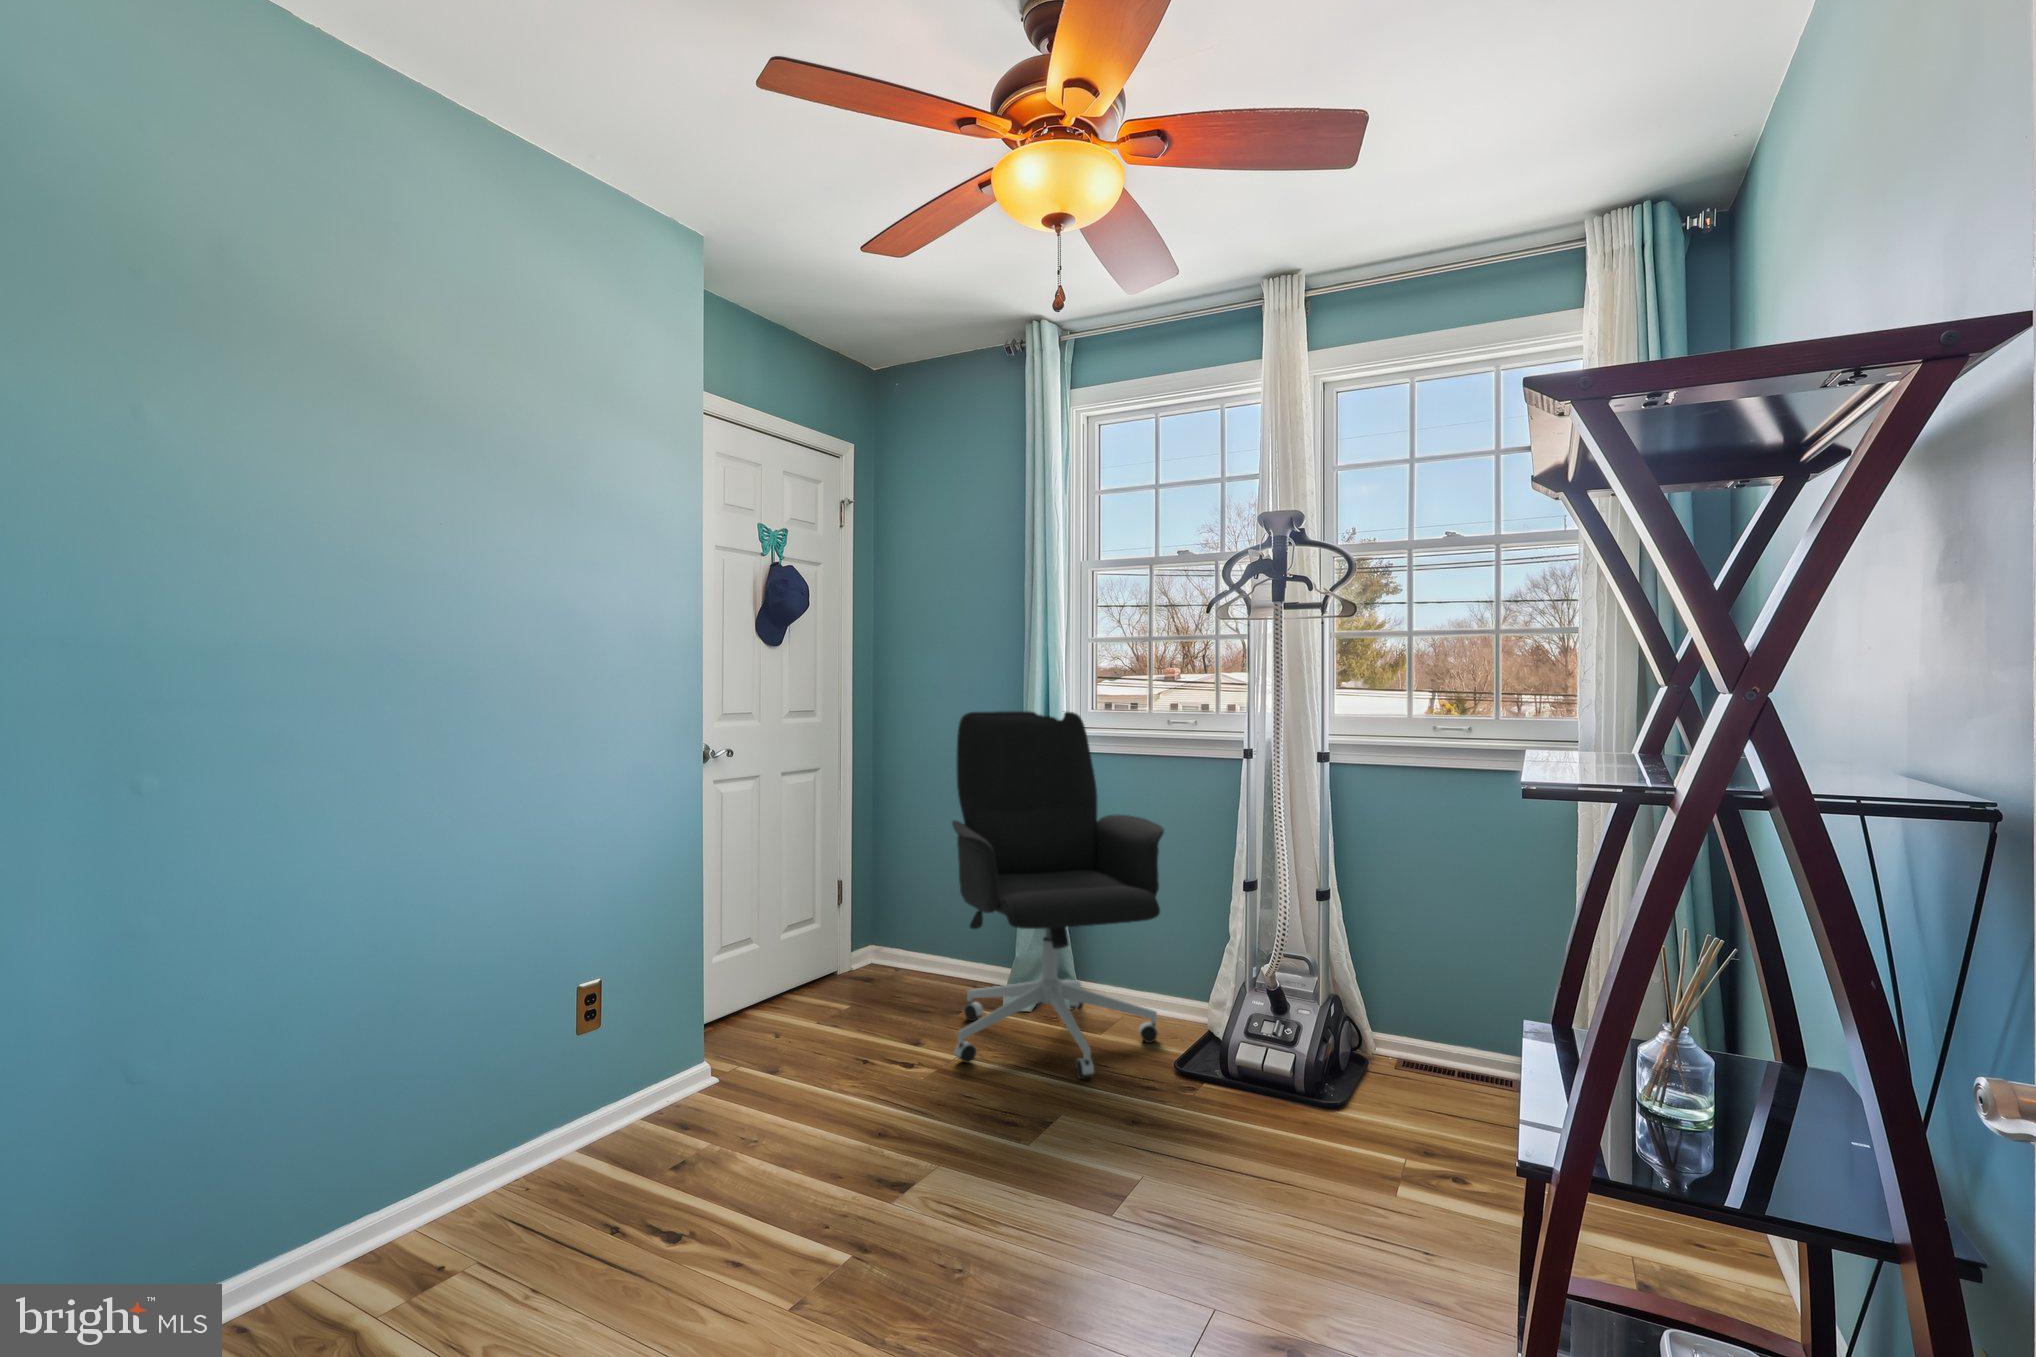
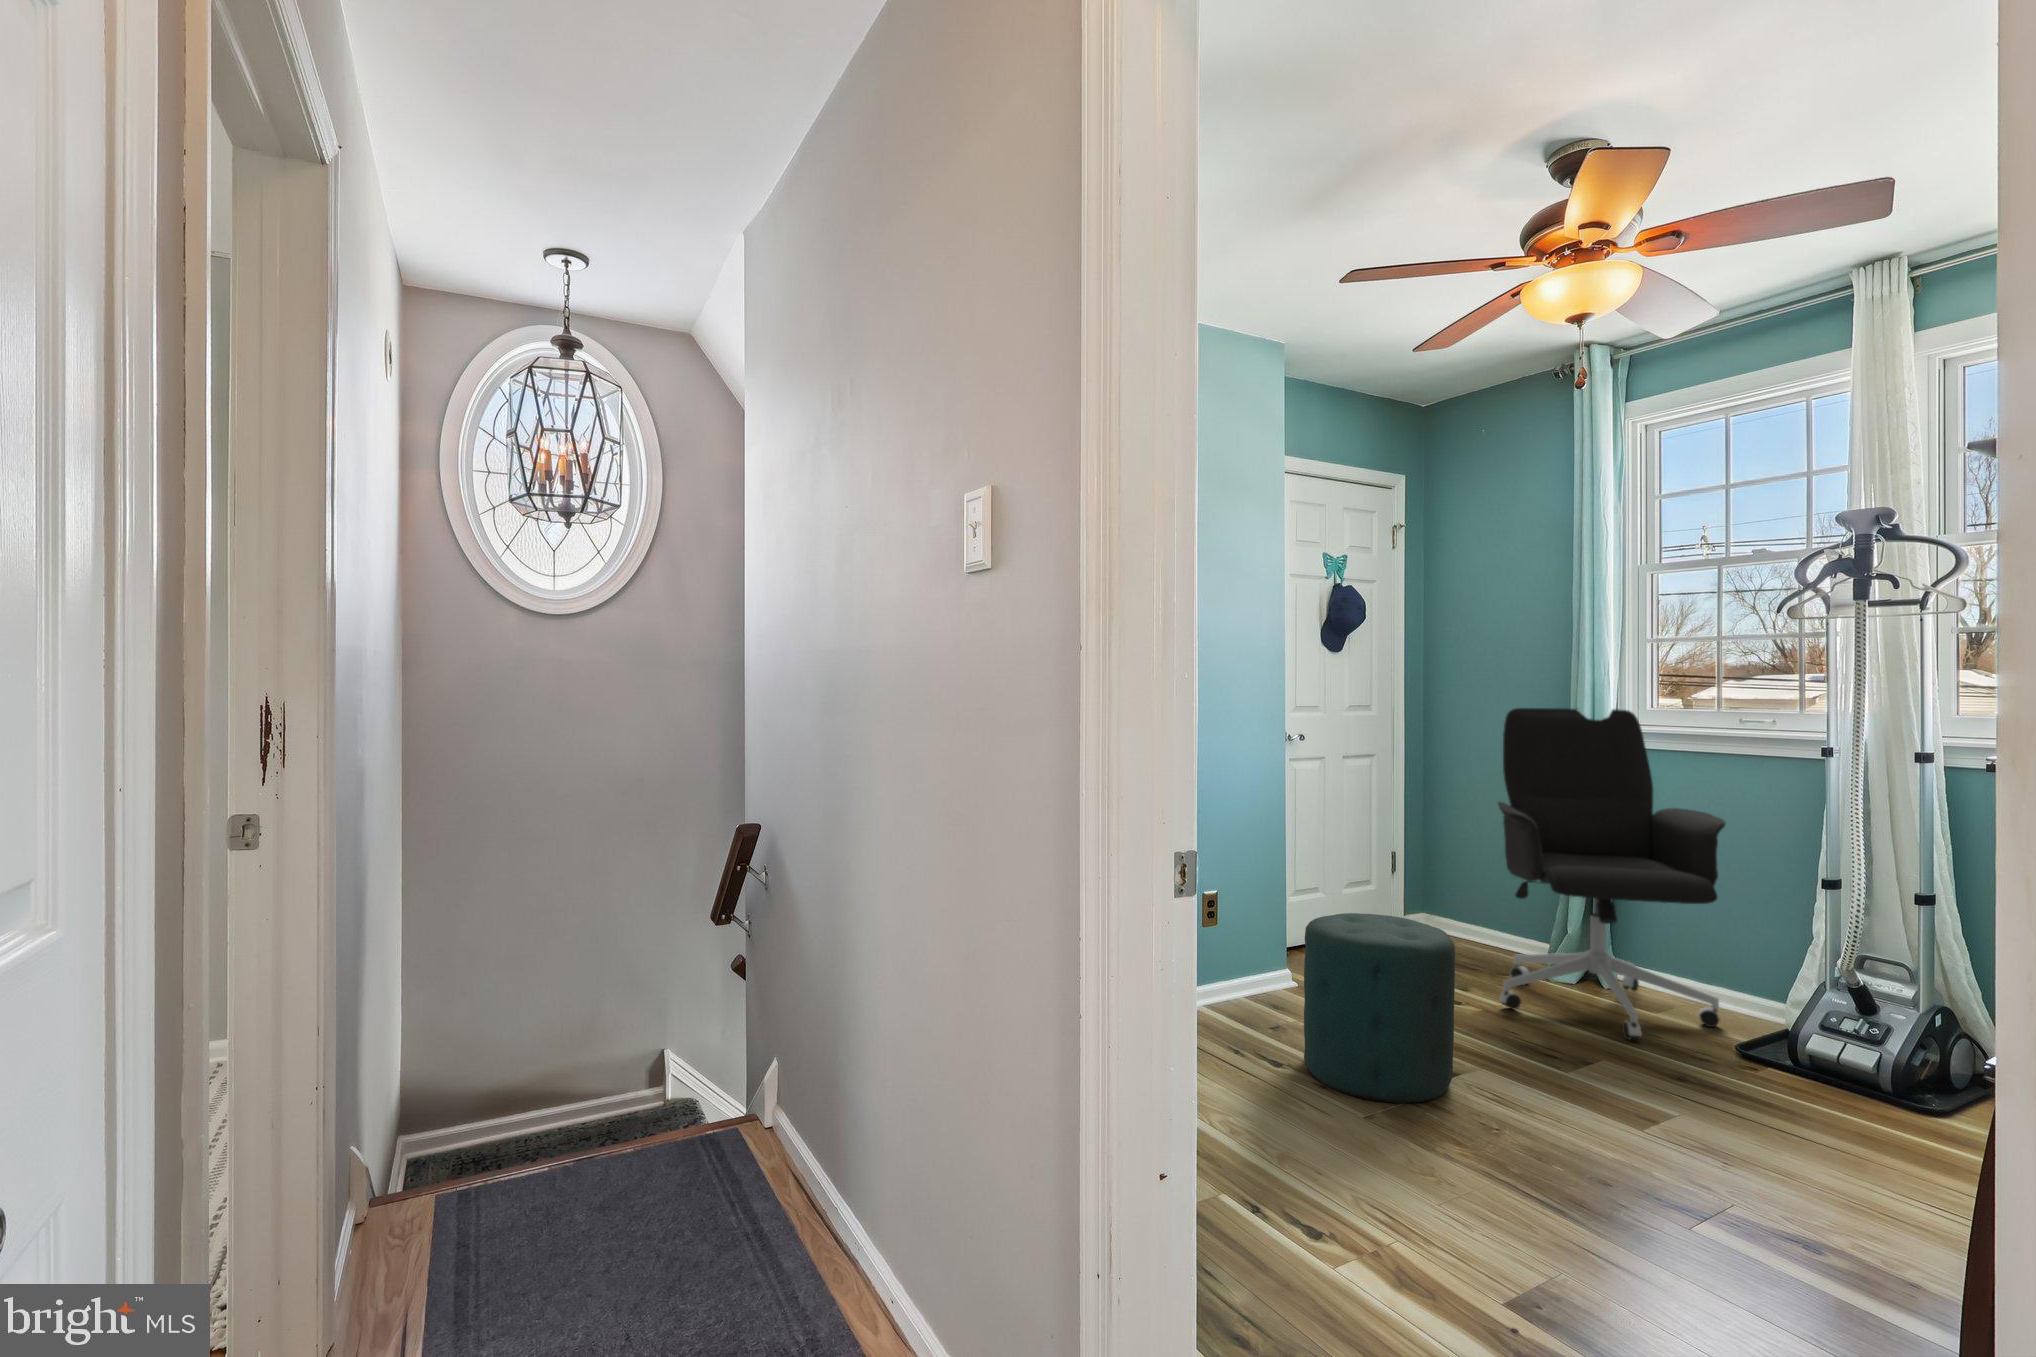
ottoman: none [713,993,907,1268] -> present [1304,913,1455,1103]

